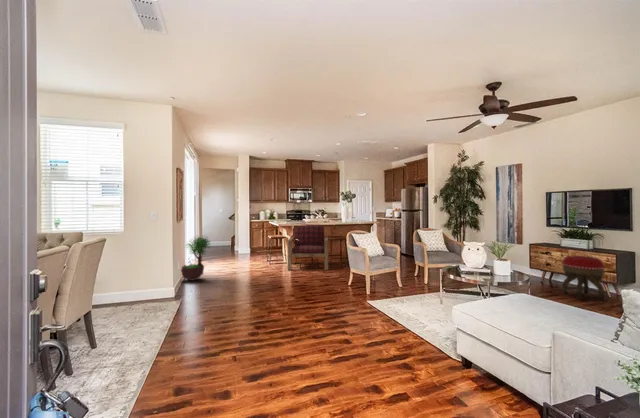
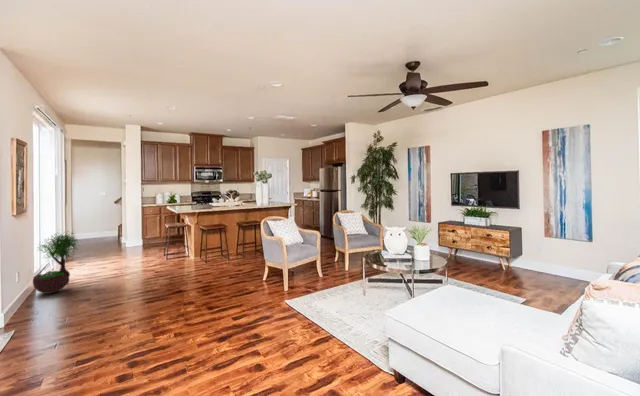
armchair: present [288,225,328,270] -> none [189,210,240,266]
footstool: present [562,256,605,300] -> none [469,234,503,276]

